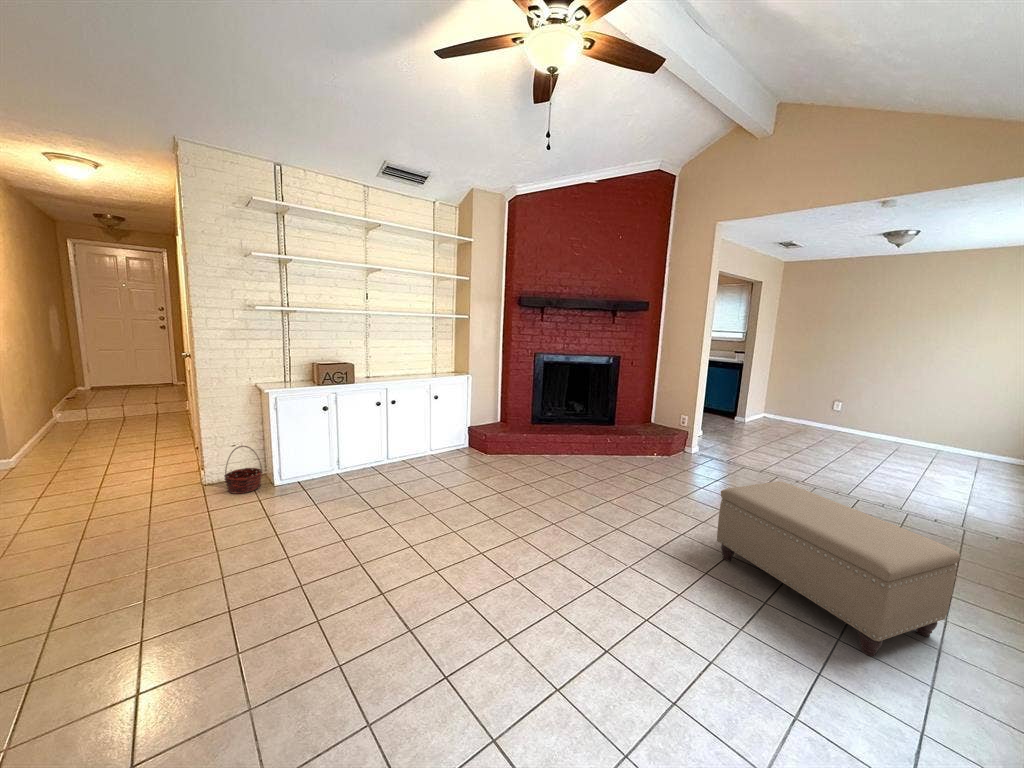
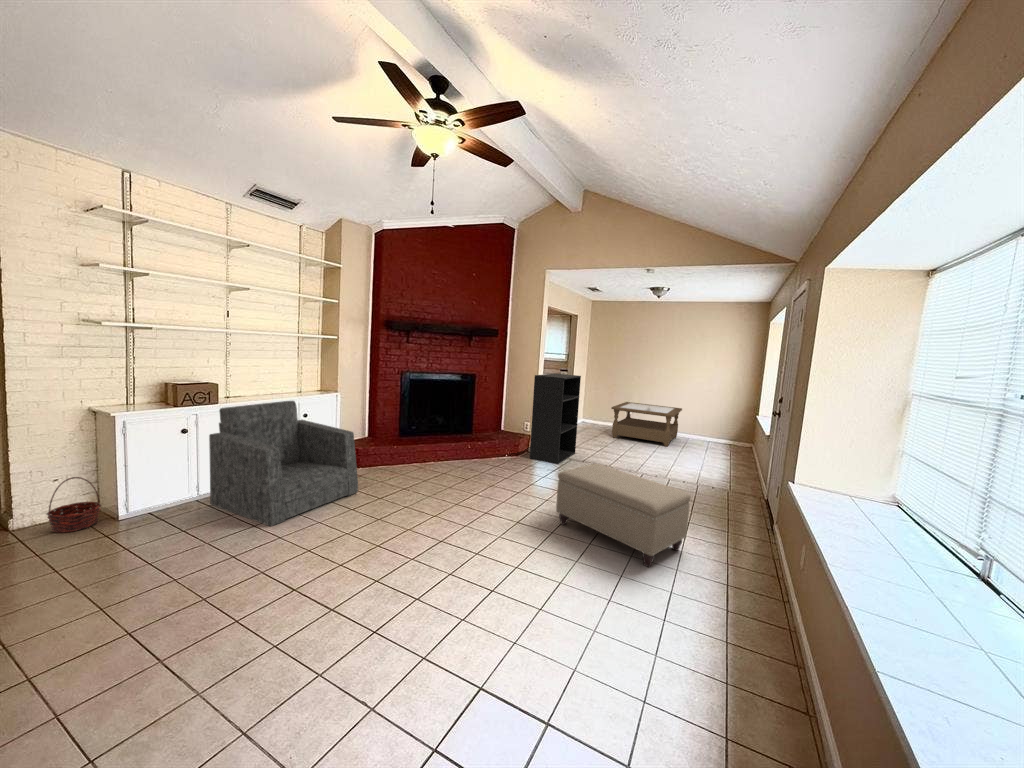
bookshelf: none [686,356,764,472] -> present [530,374,581,464]
armchair: none [345,382,481,511] -> present [209,401,358,526]
coffee table: none [808,395,931,461] -> present [611,402,682,447]

